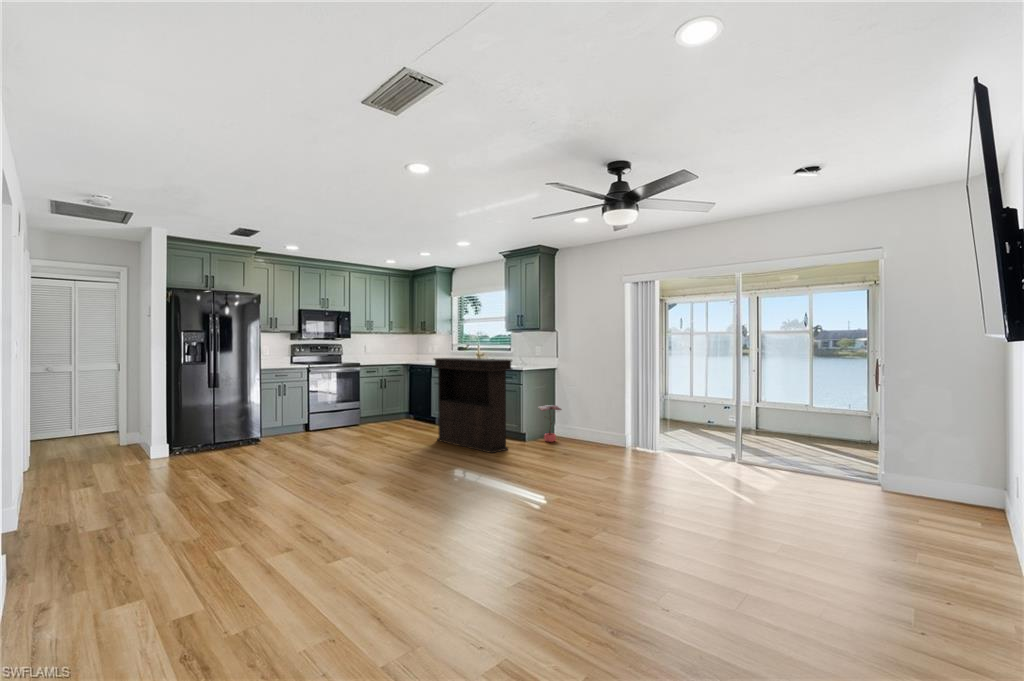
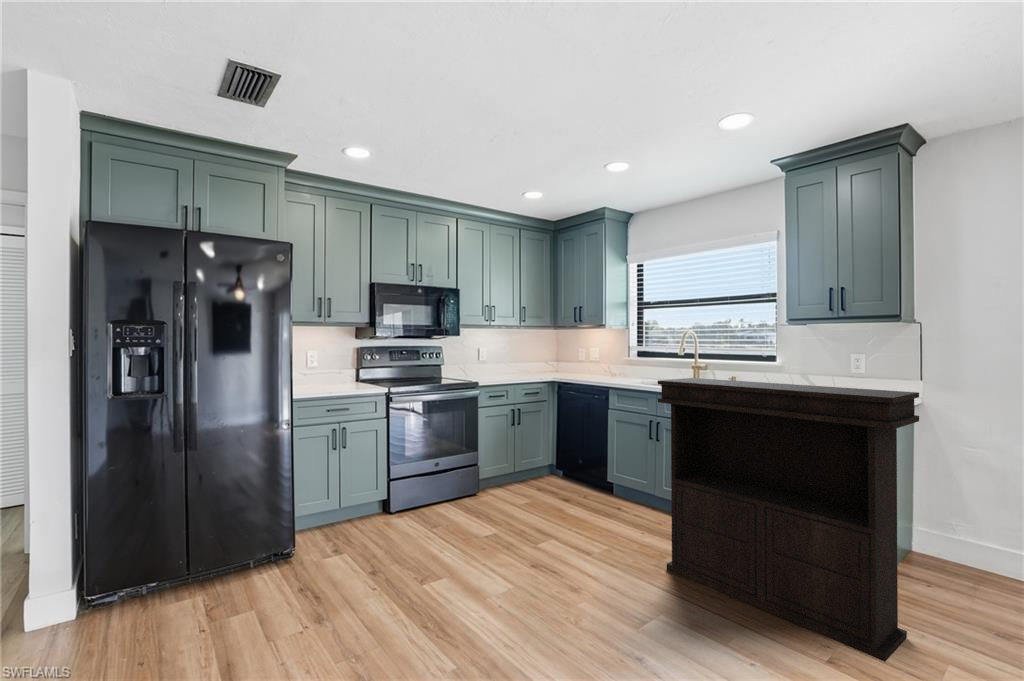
potted plant: present [538,405,562,442] -> none [915,497,1007,595]

